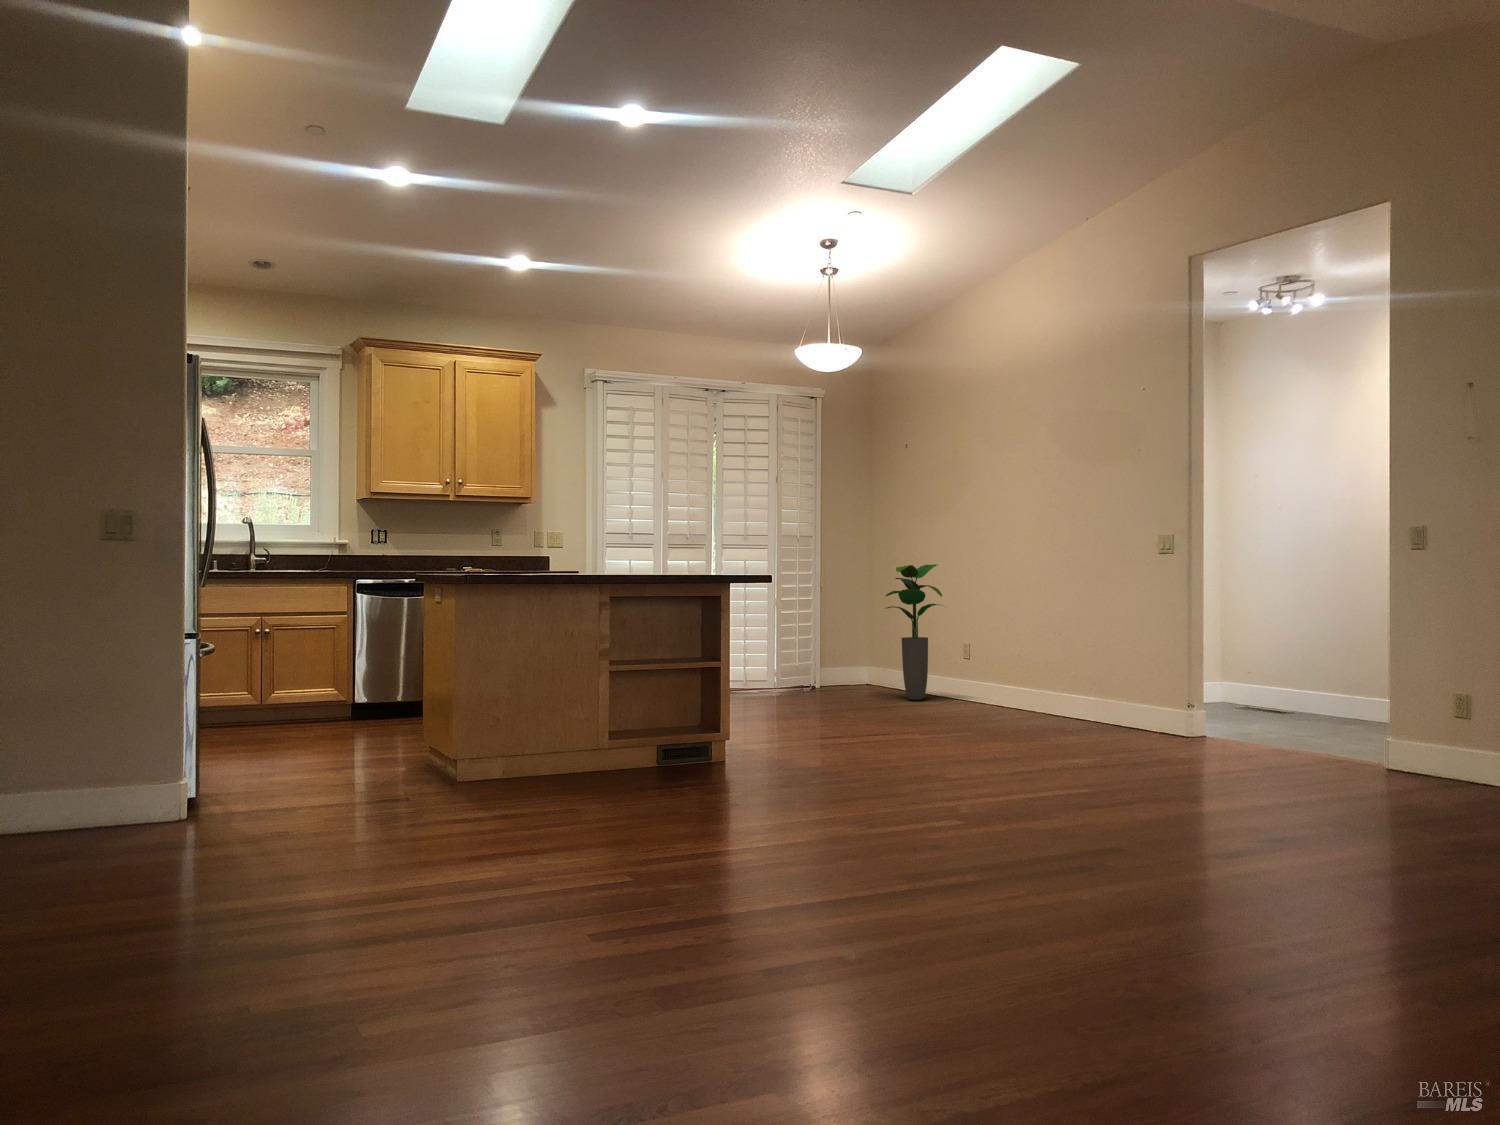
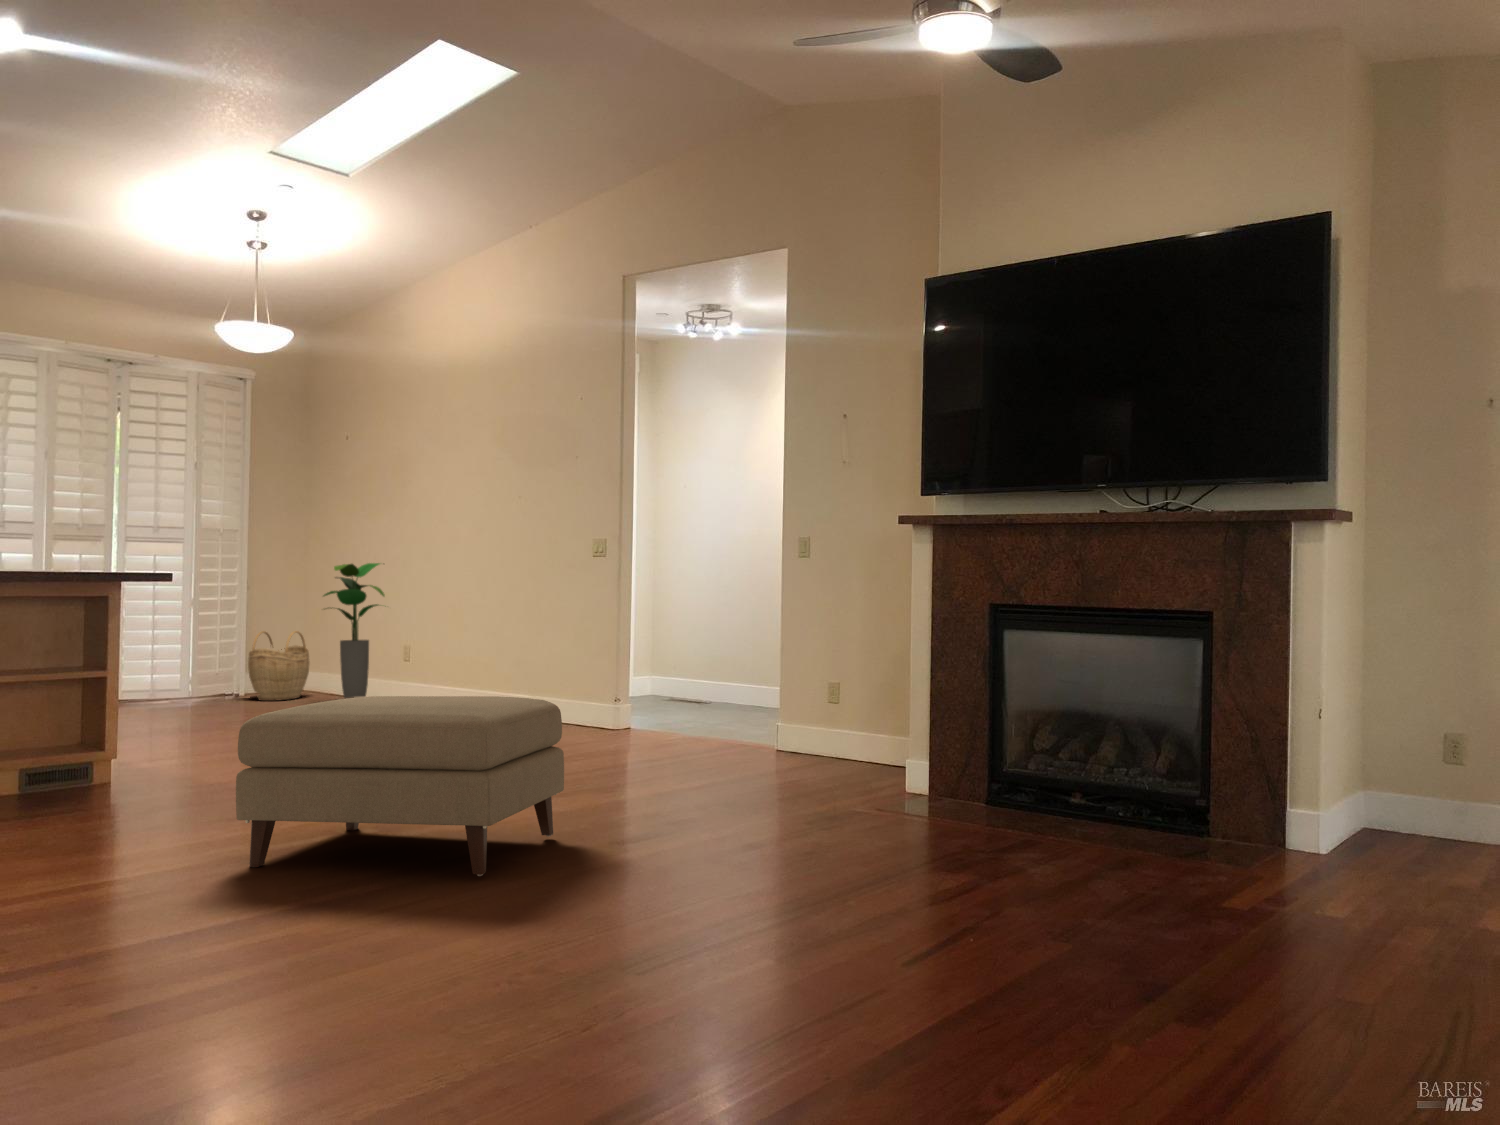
woven basket: none [821,628,873,691] -> present [248,631,309,701]
ottoman: none [847,697,1178,899] -> present [236,696,564,876]

